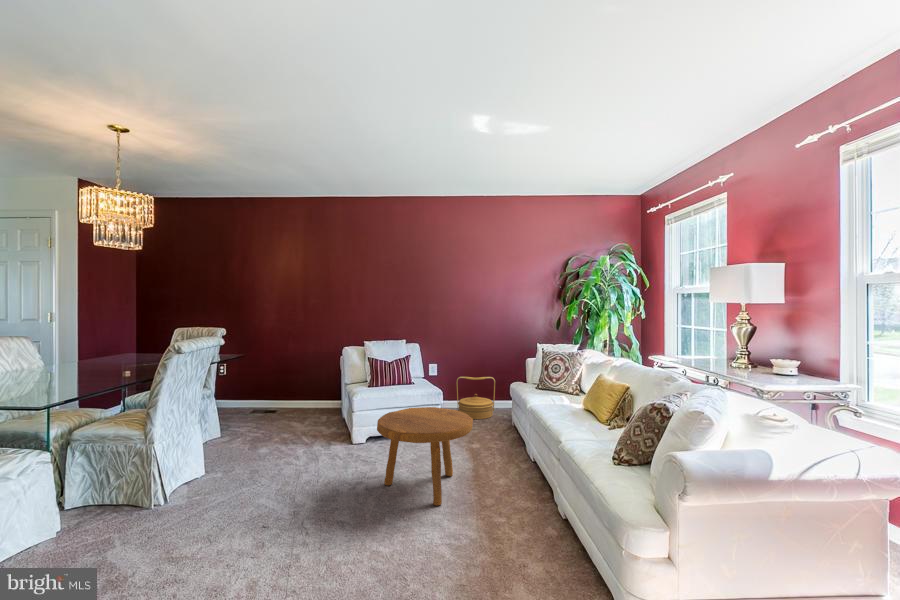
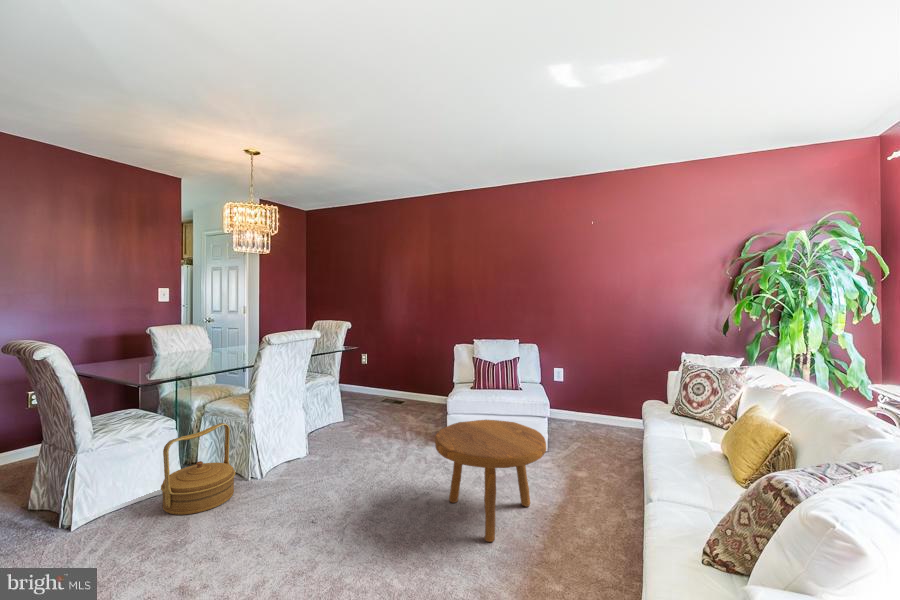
woven basket: present [457,377,495,419] -> present [161,423,235,515]

